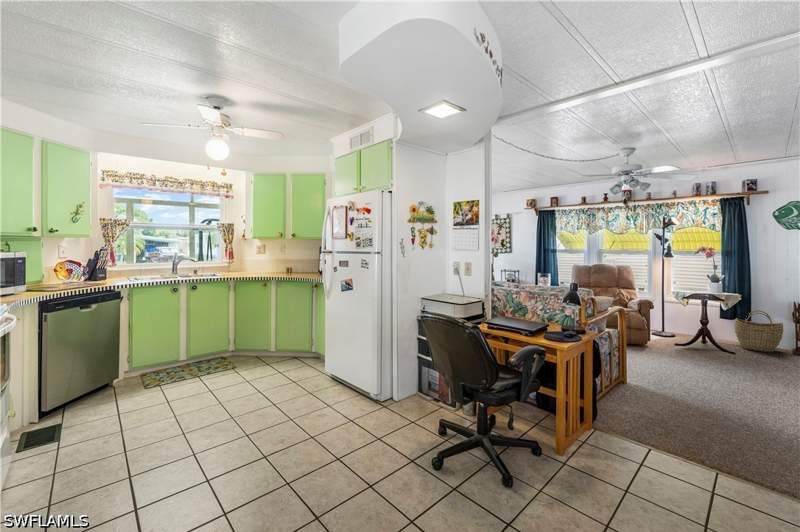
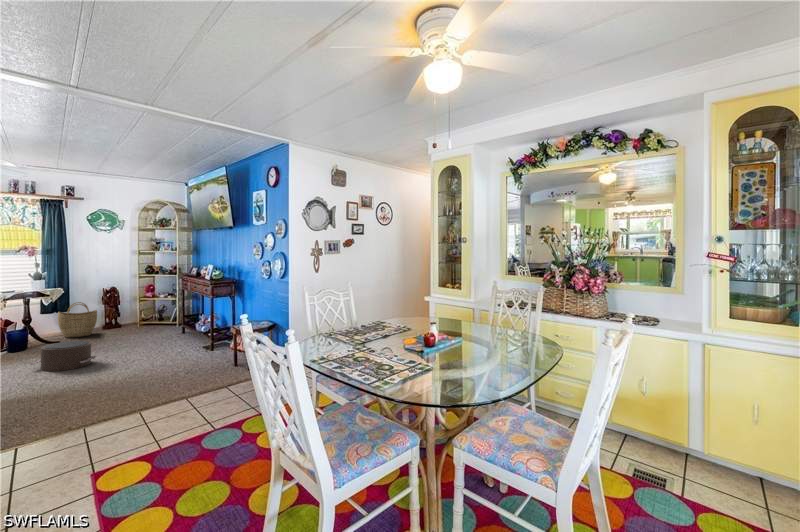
pouf: none [704,355,784,393] -> present [30,341,96,371]

